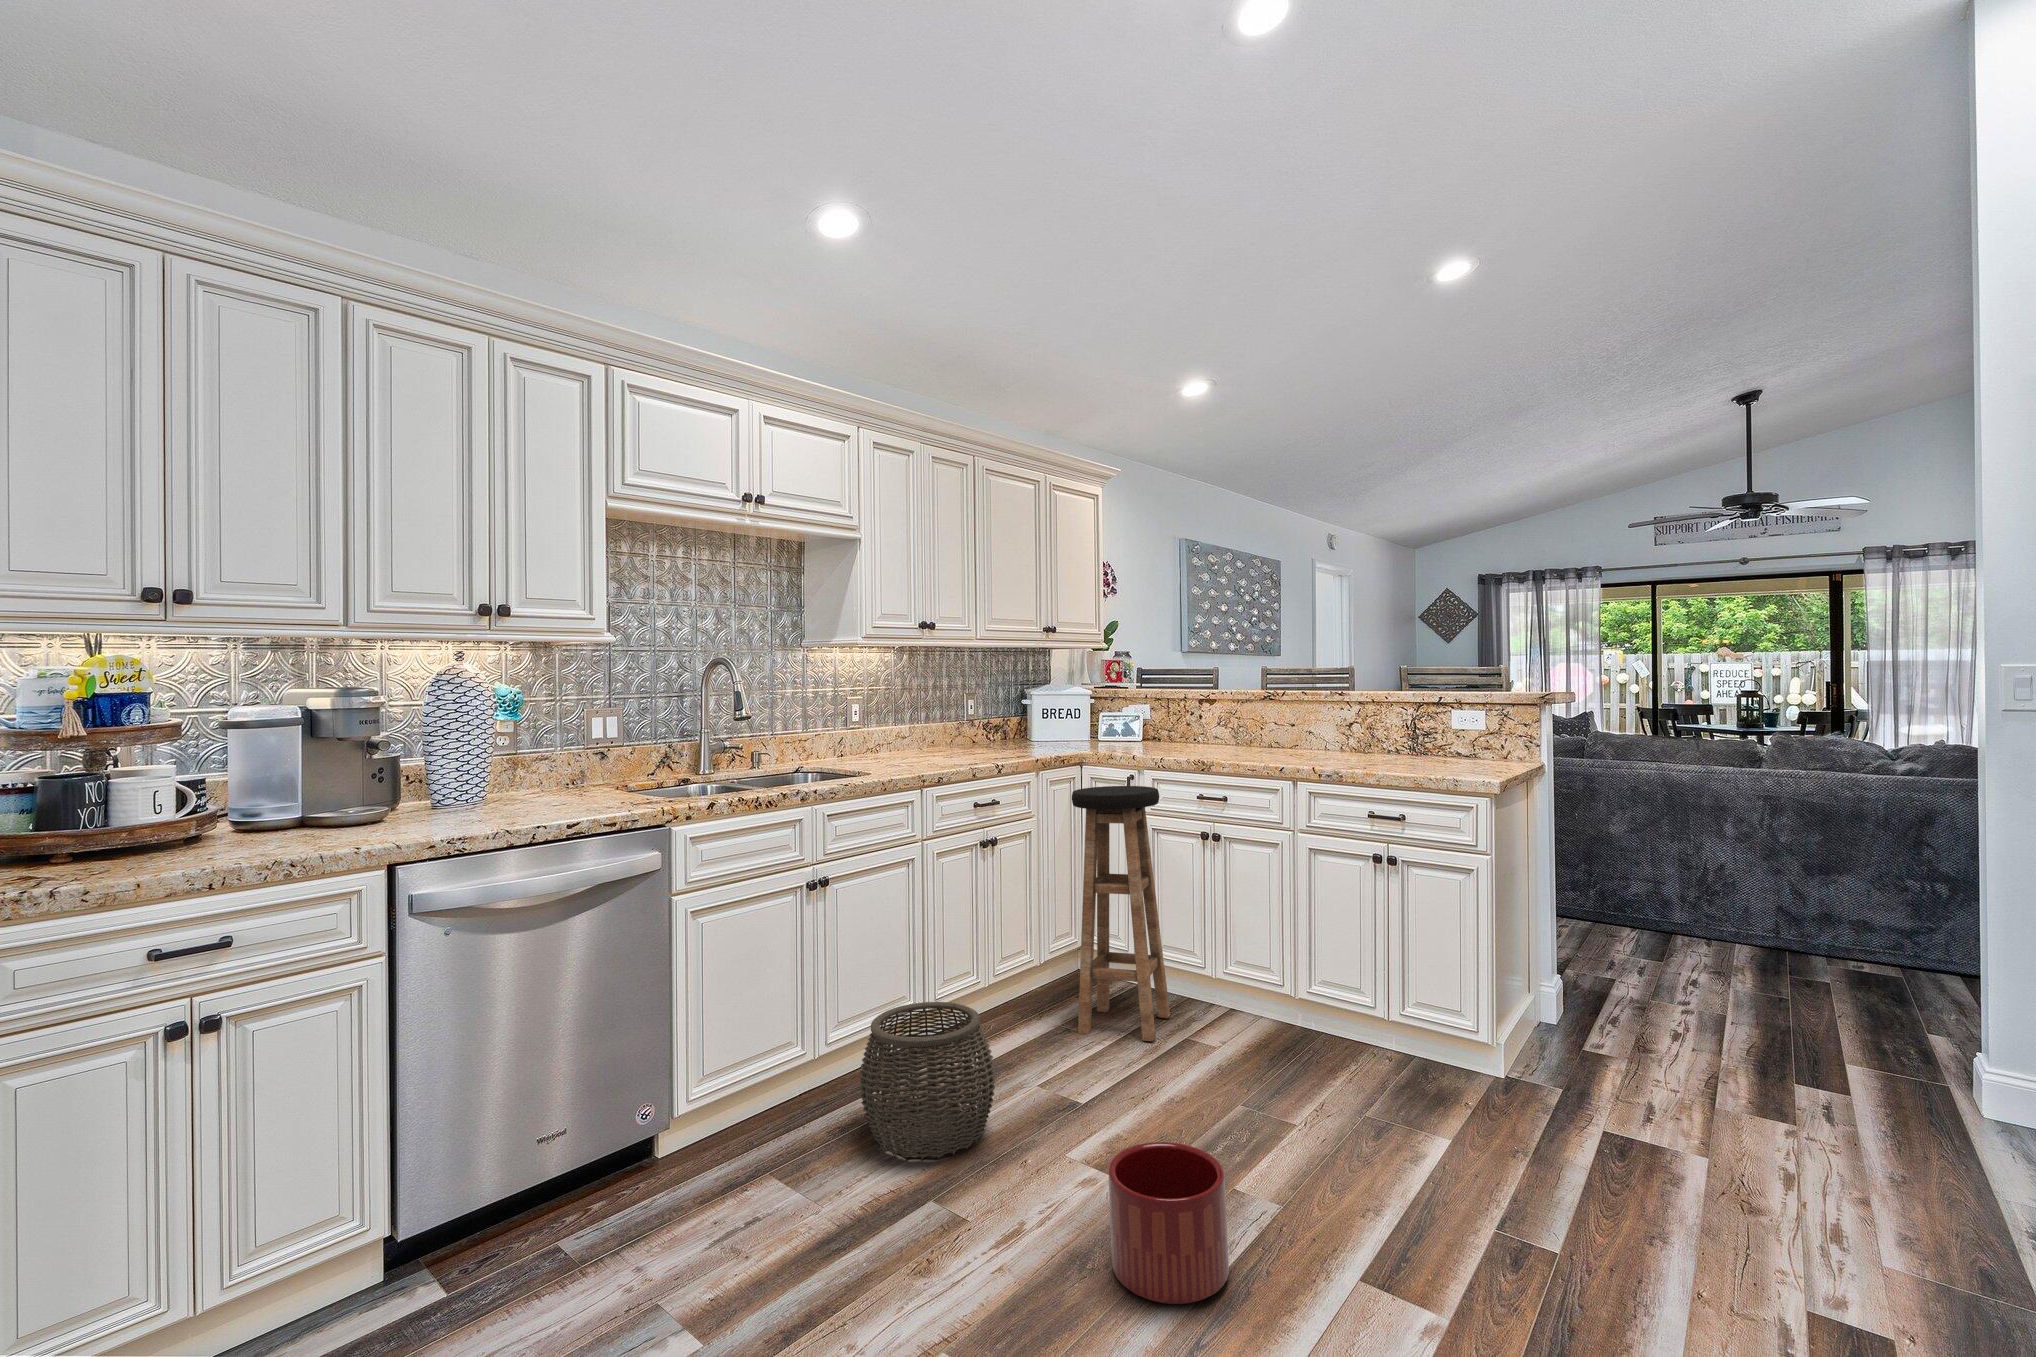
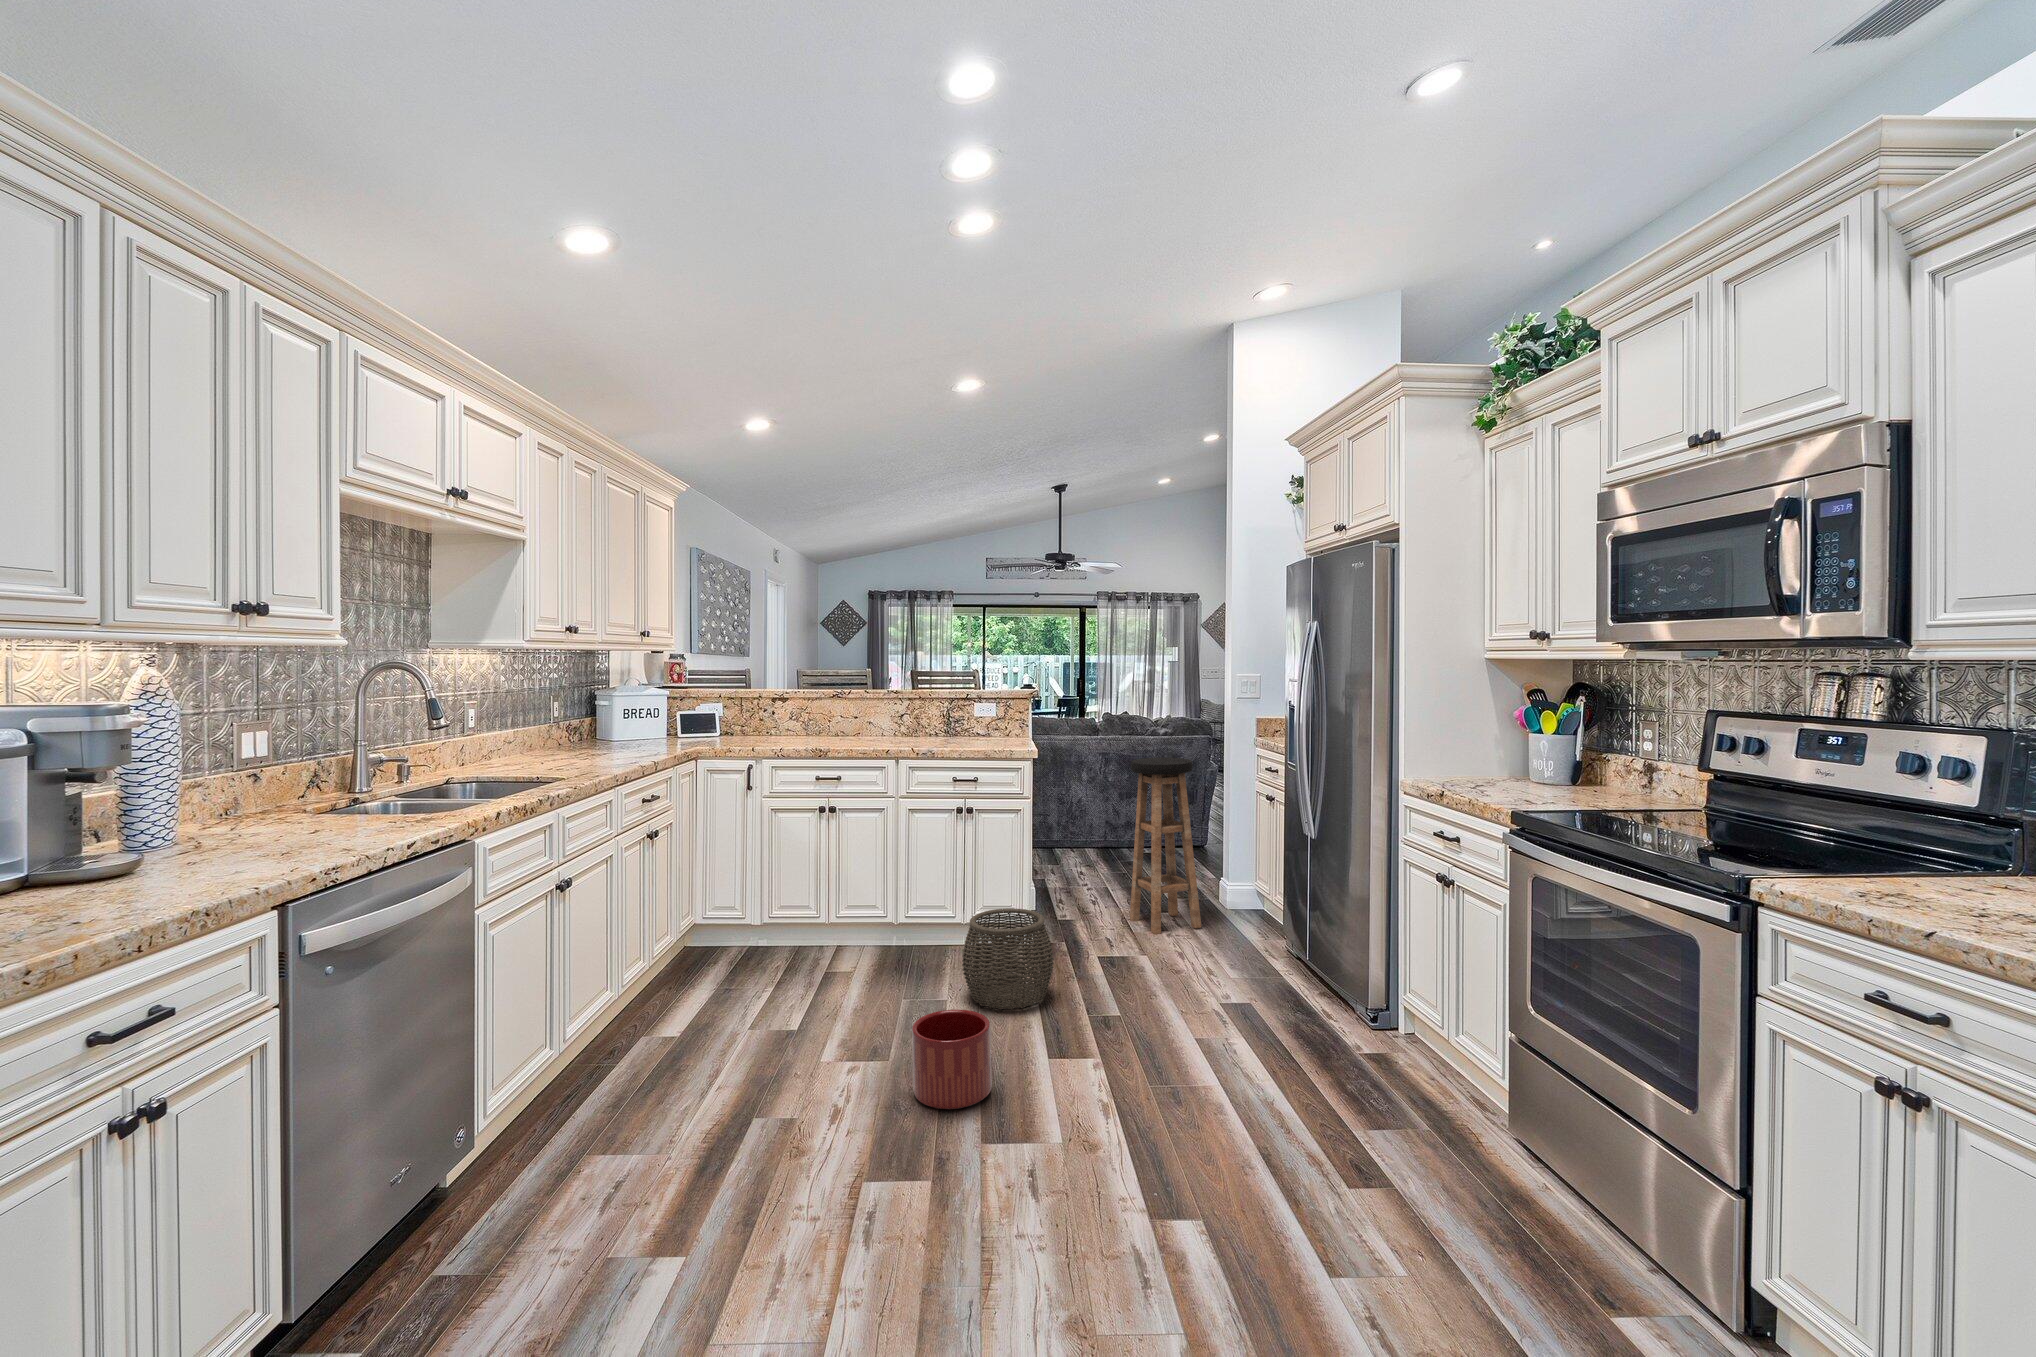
bar stool: present [1072,786,1170,1041] -> present [1130,757,1201,934]
woven basket: present [860,1002,995,1159] -> present [962,908,1054,1010]

